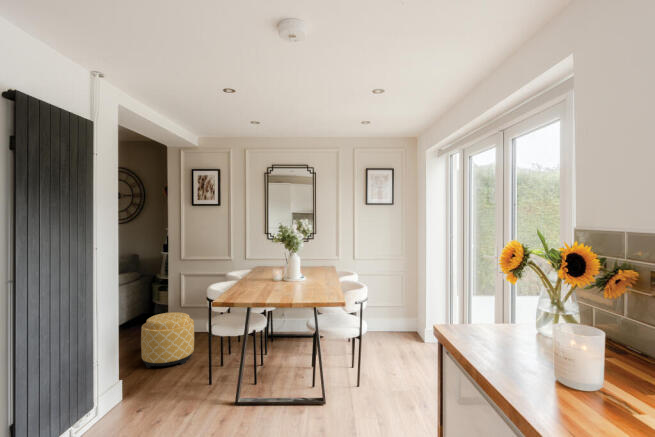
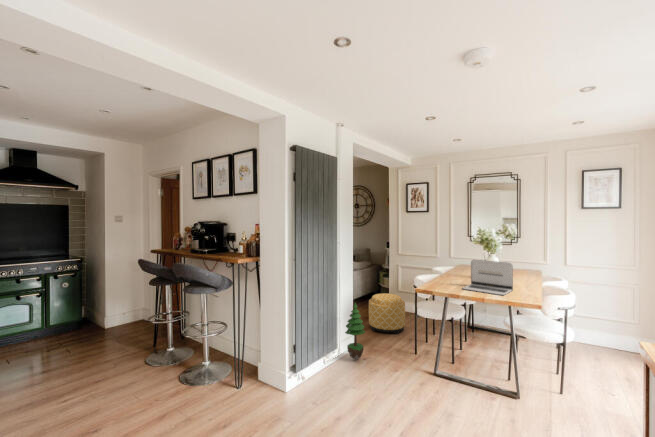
laptop: none [268,260,318,297] -> present [463,260,513,295]
potted tree: none [104,333,139,419] -> present [345,303,365,360]

